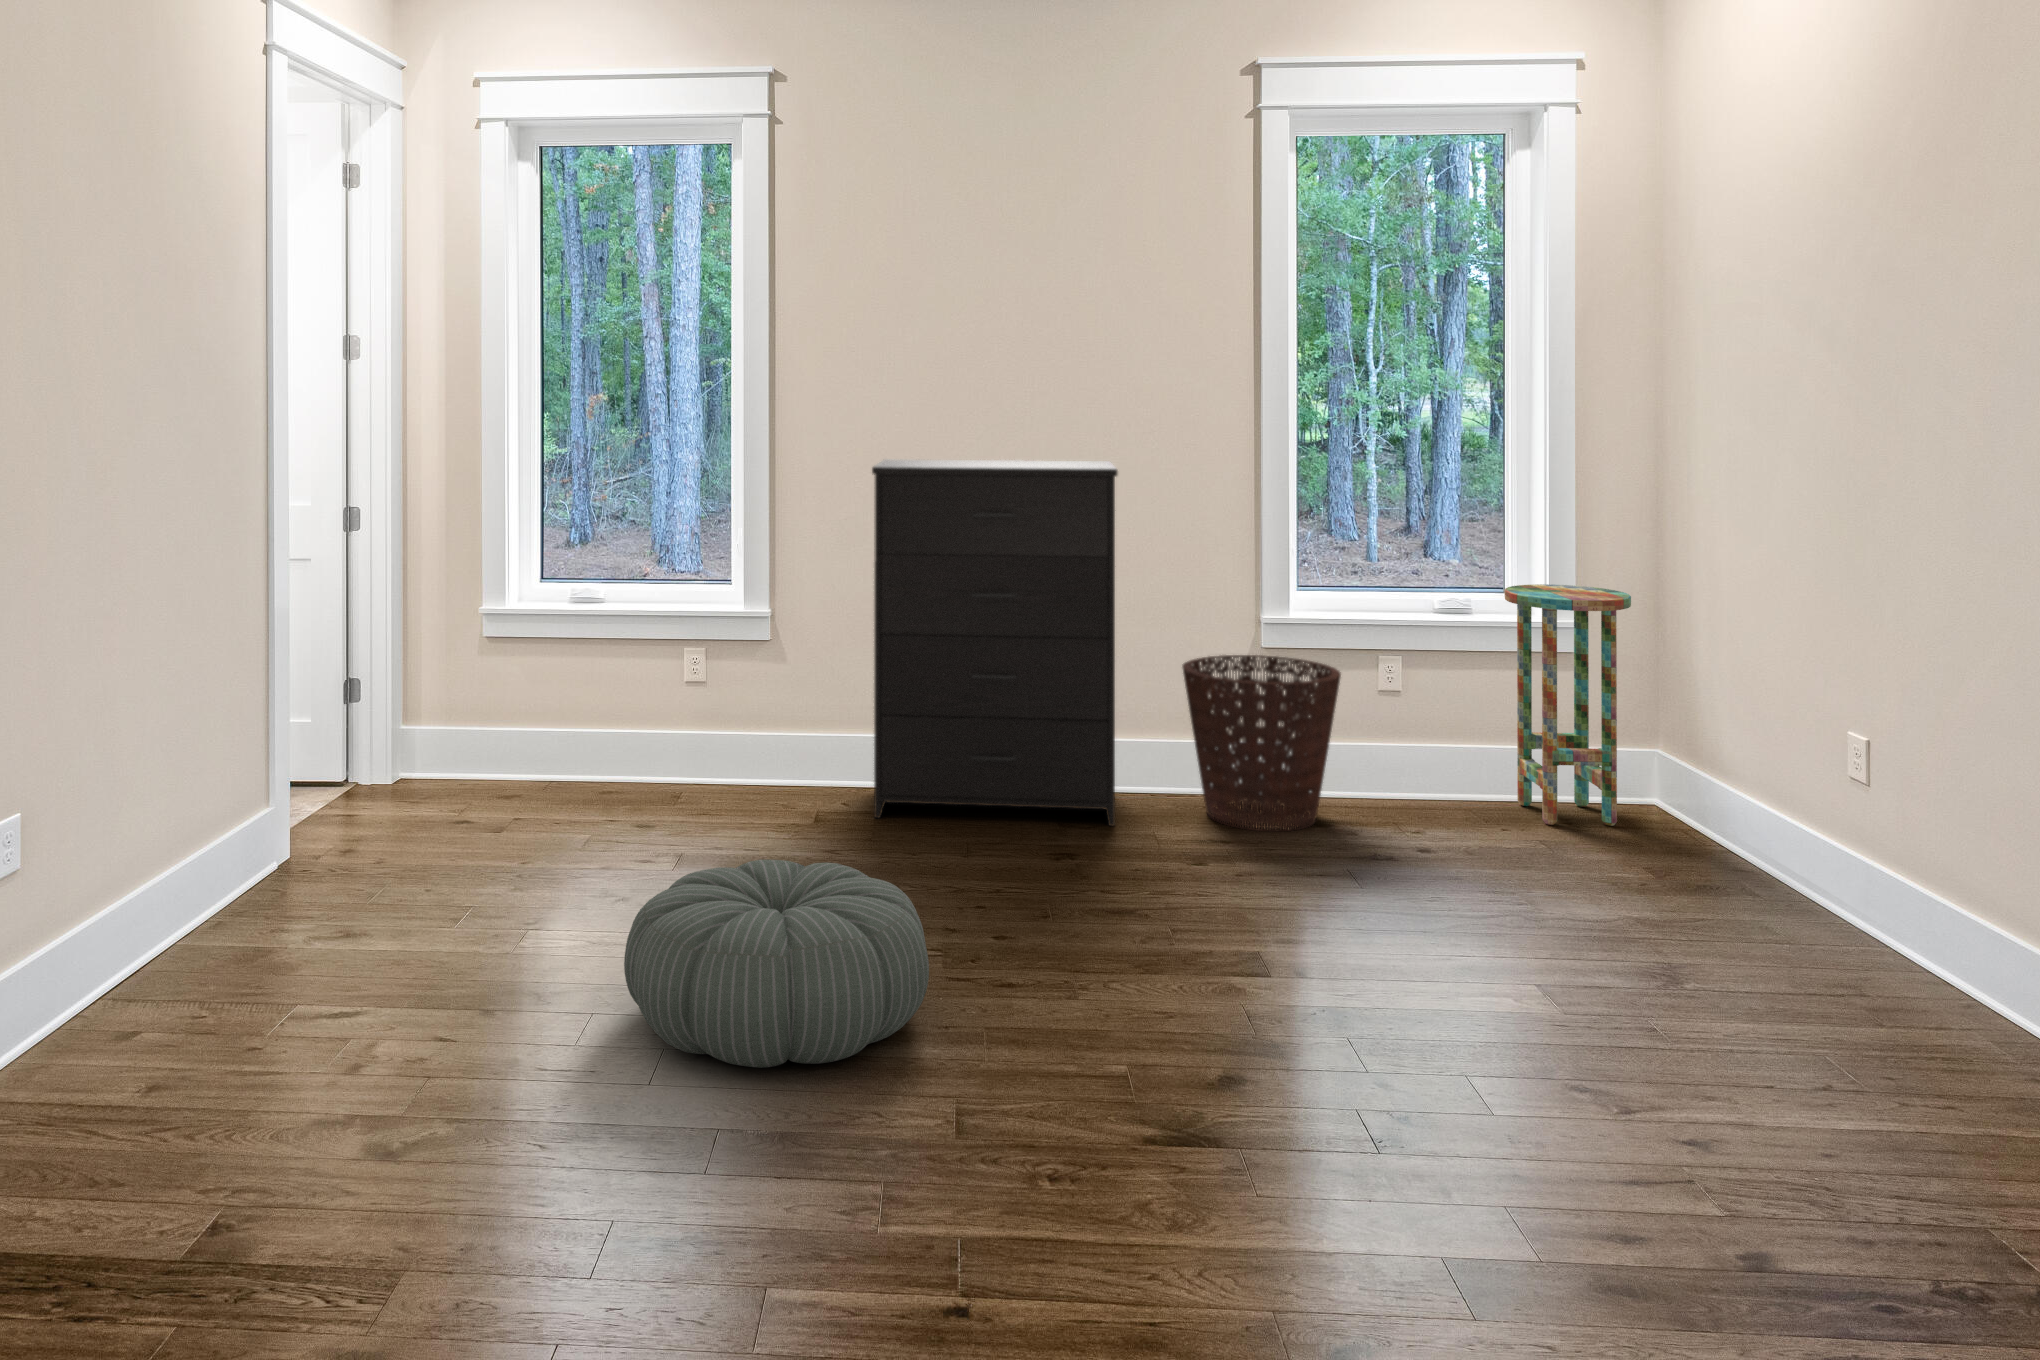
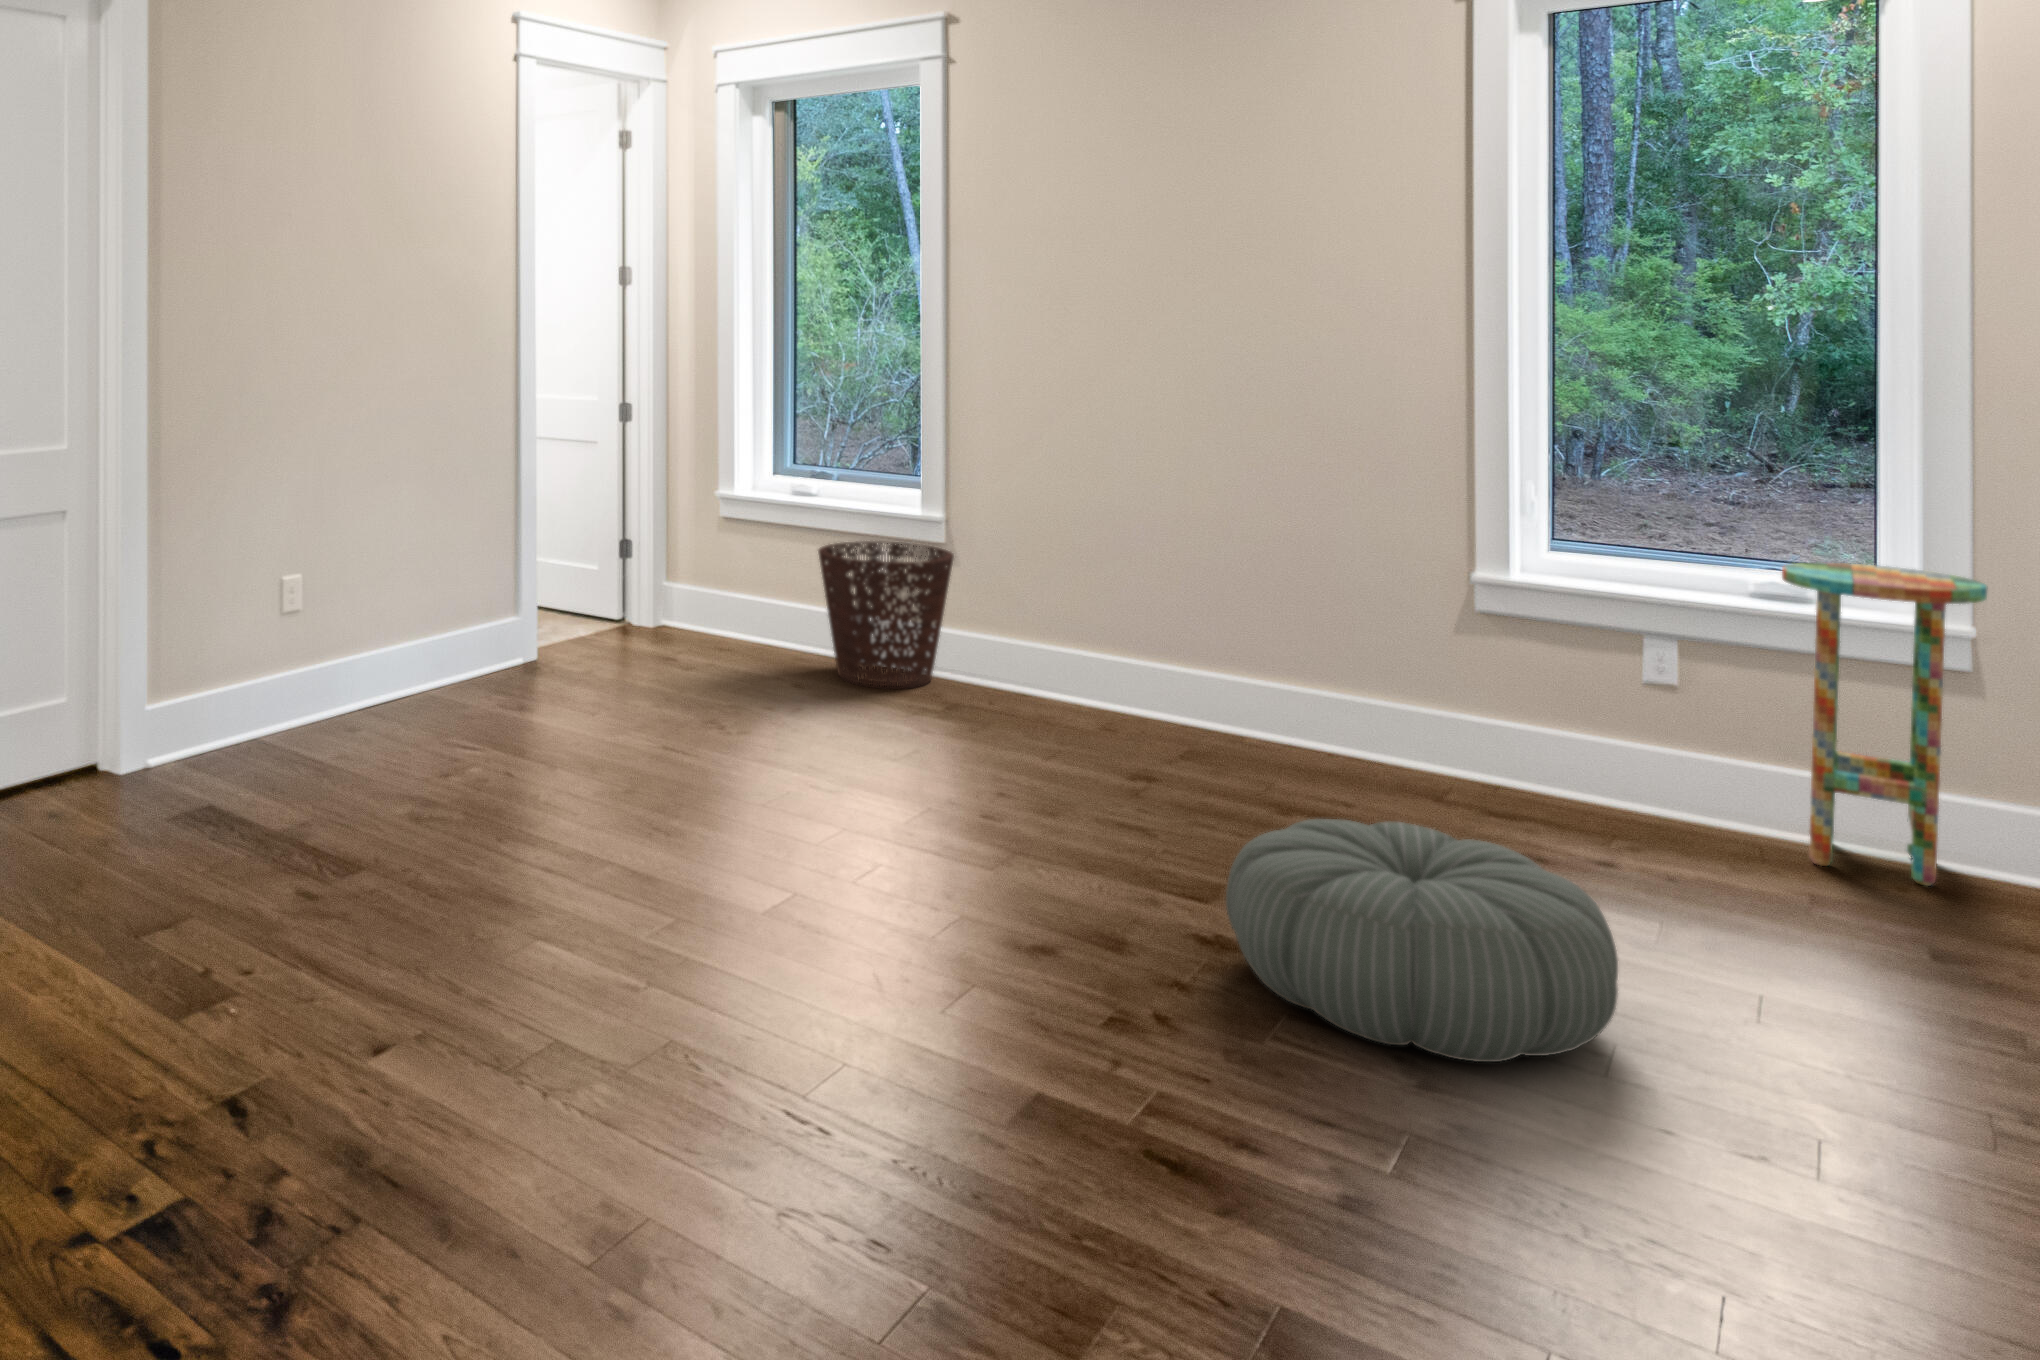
dresser: present [872,459,1118,826] -> none [988,379,1274,759]
basket: present [1182,655,1341,830] -> present [818,541,954,688]
pouf: present [624,859,929,1068] -> present [1226,819,1618,1062]

